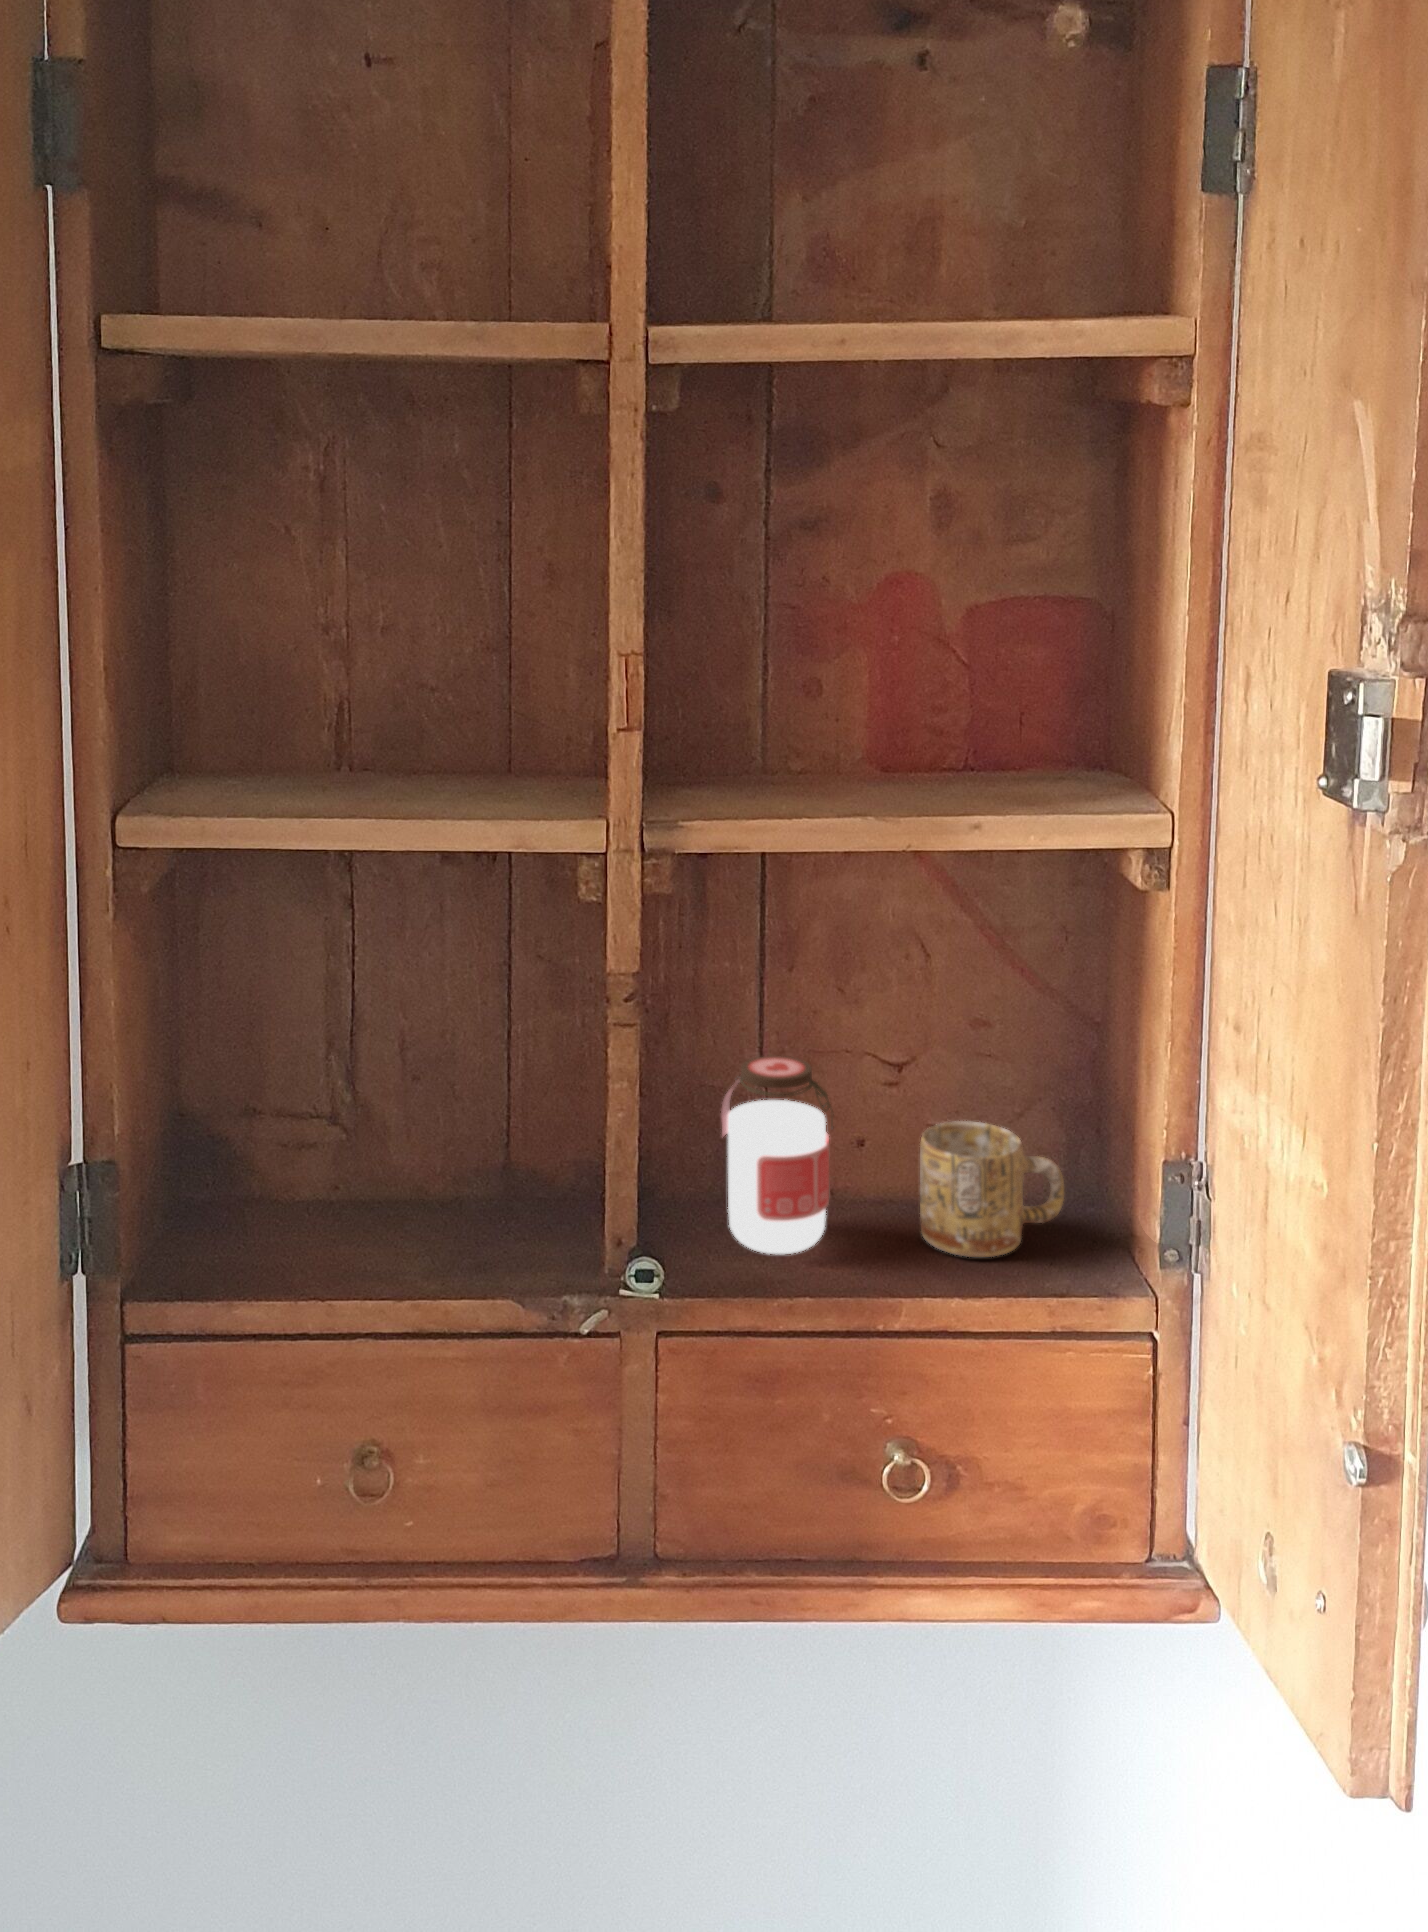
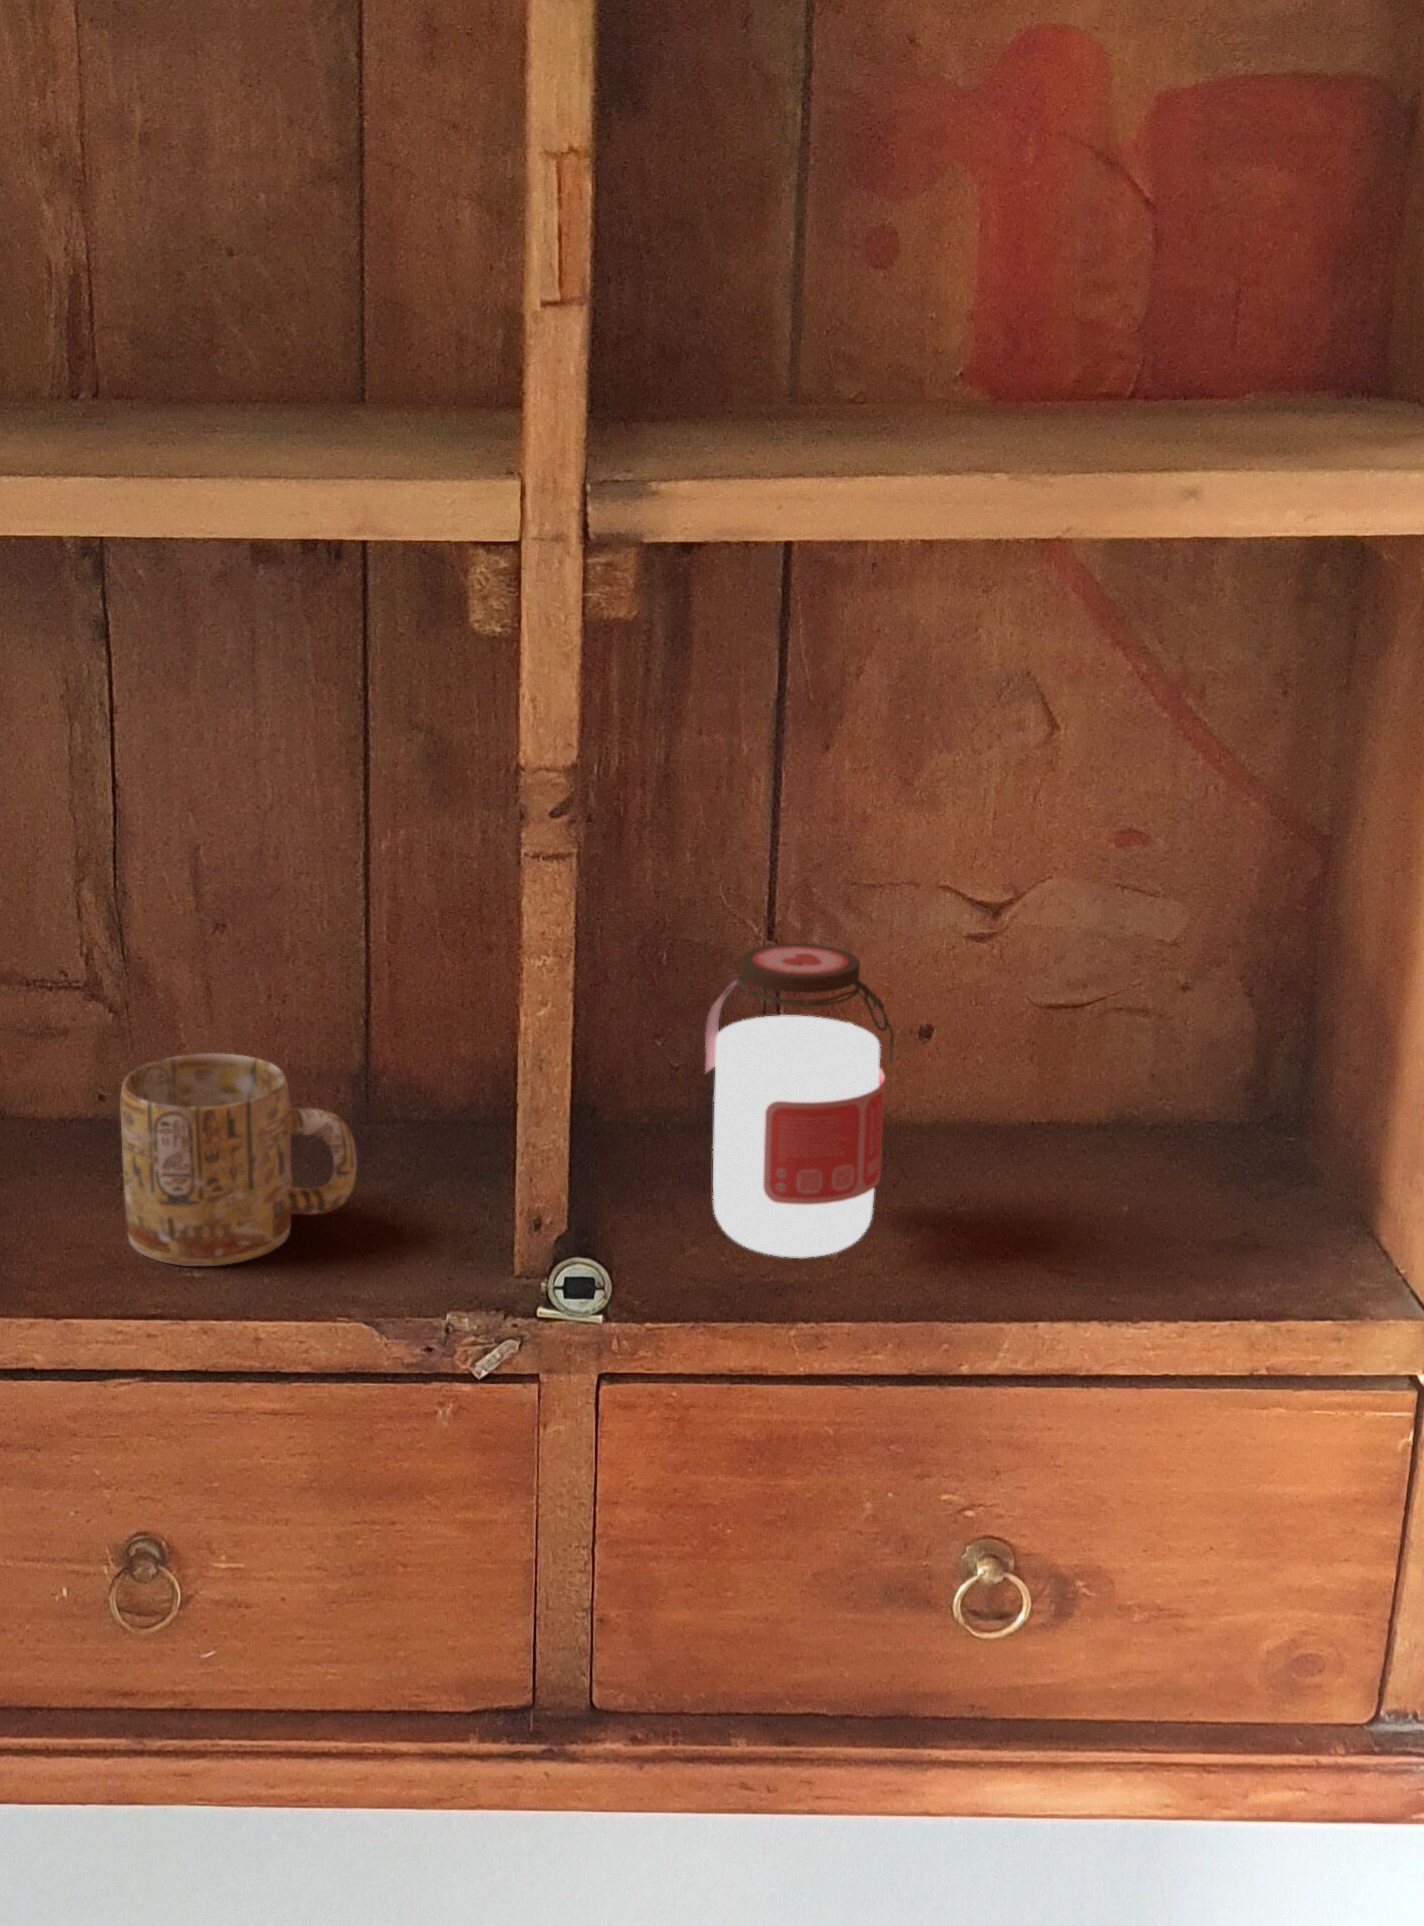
mug: present [920,1121,1065,1257] -> present [120,1054,357,1266]

